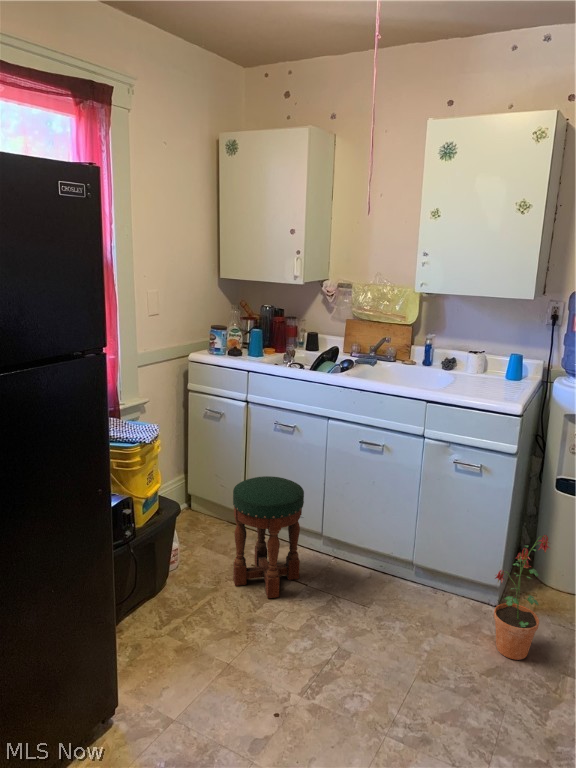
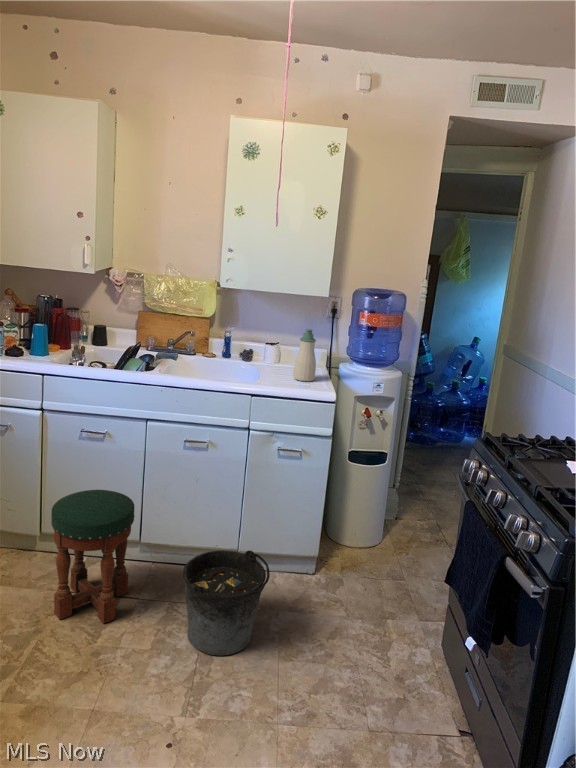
soap bottle: none [484,335,510,392] -> present [293,329,316,381]
potted plant: present [494,535,550,660] -> none [326,504,371,616]
bucket: none [330,553,419,658] -> present [183,550,270,656]

